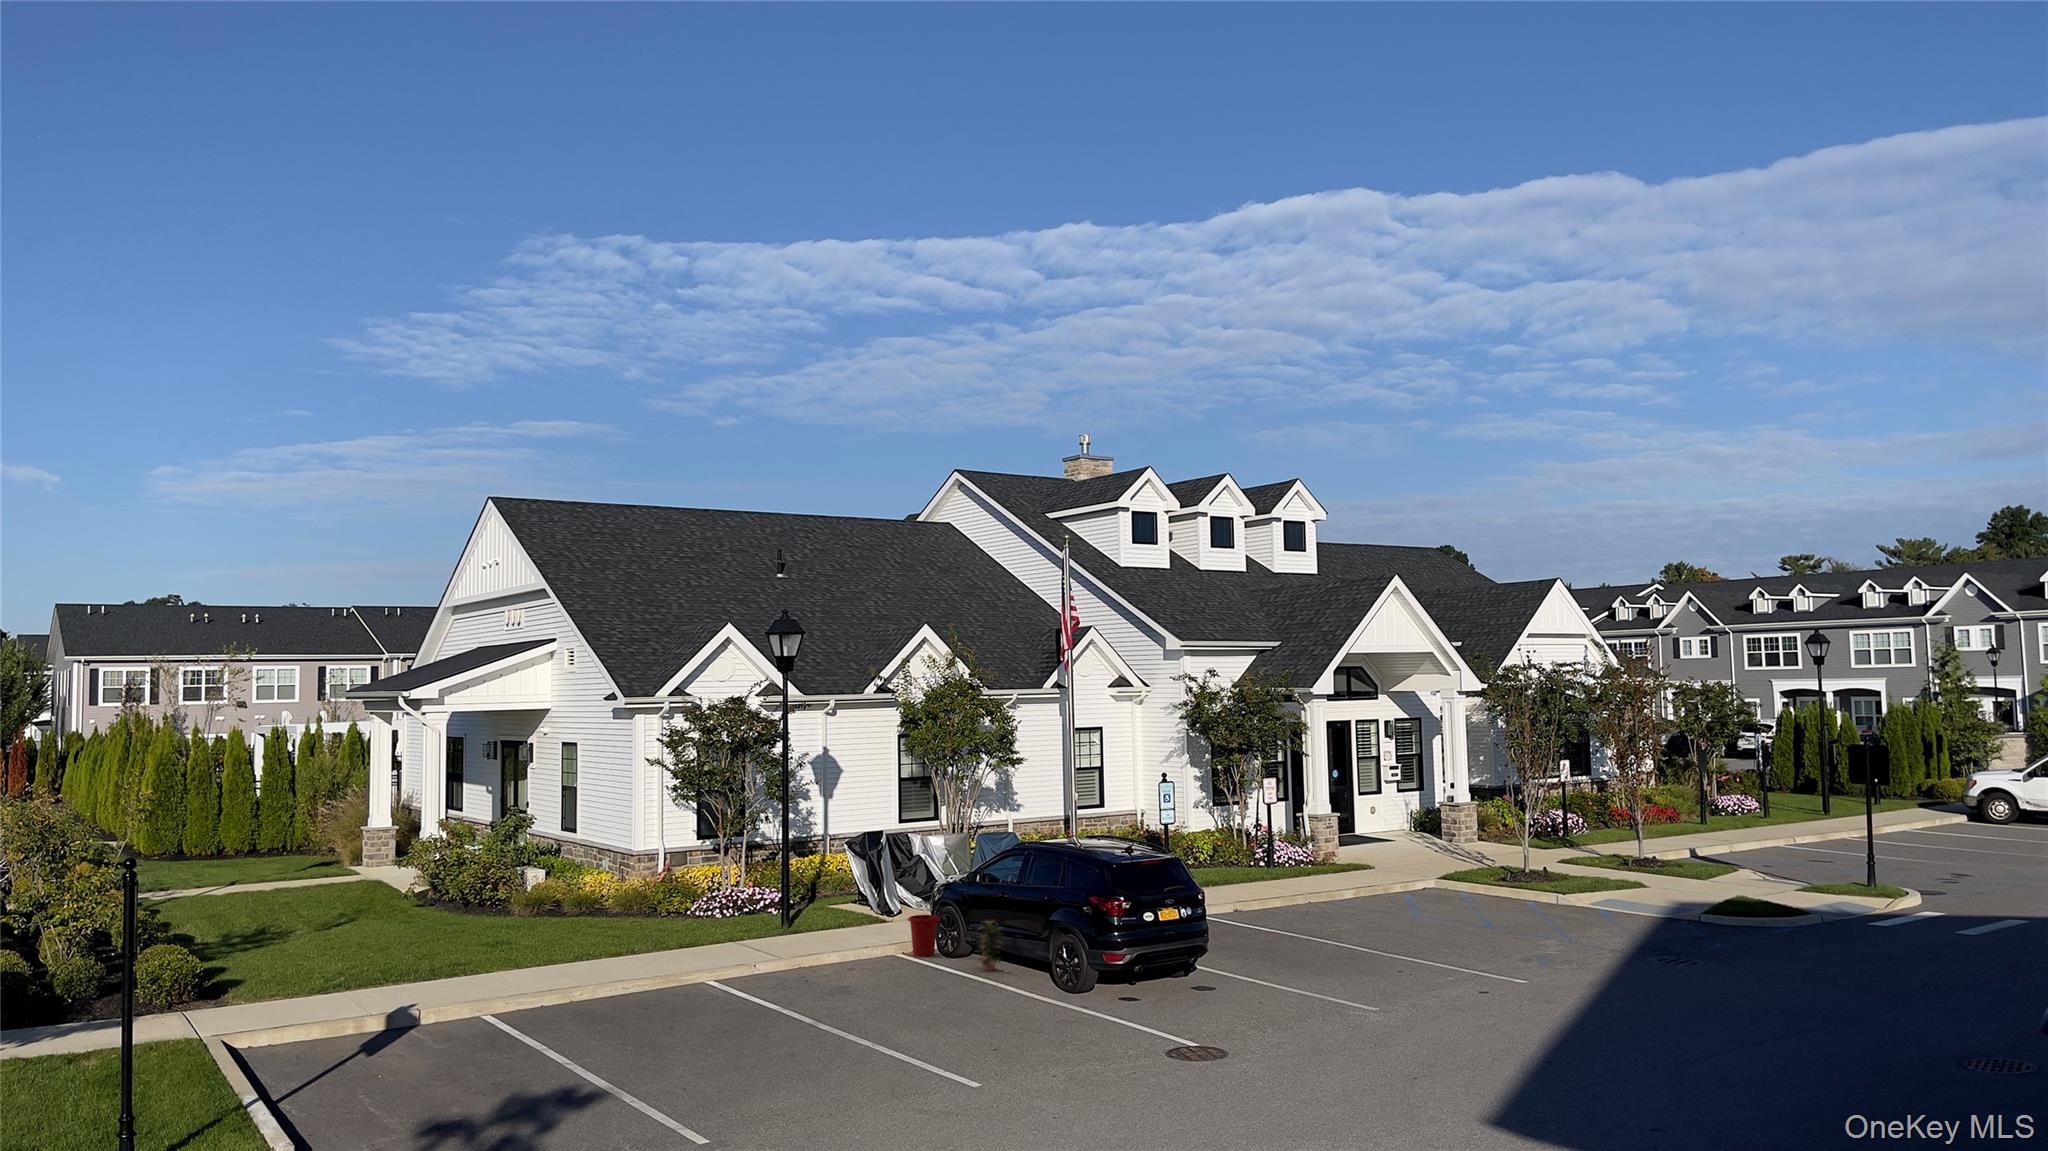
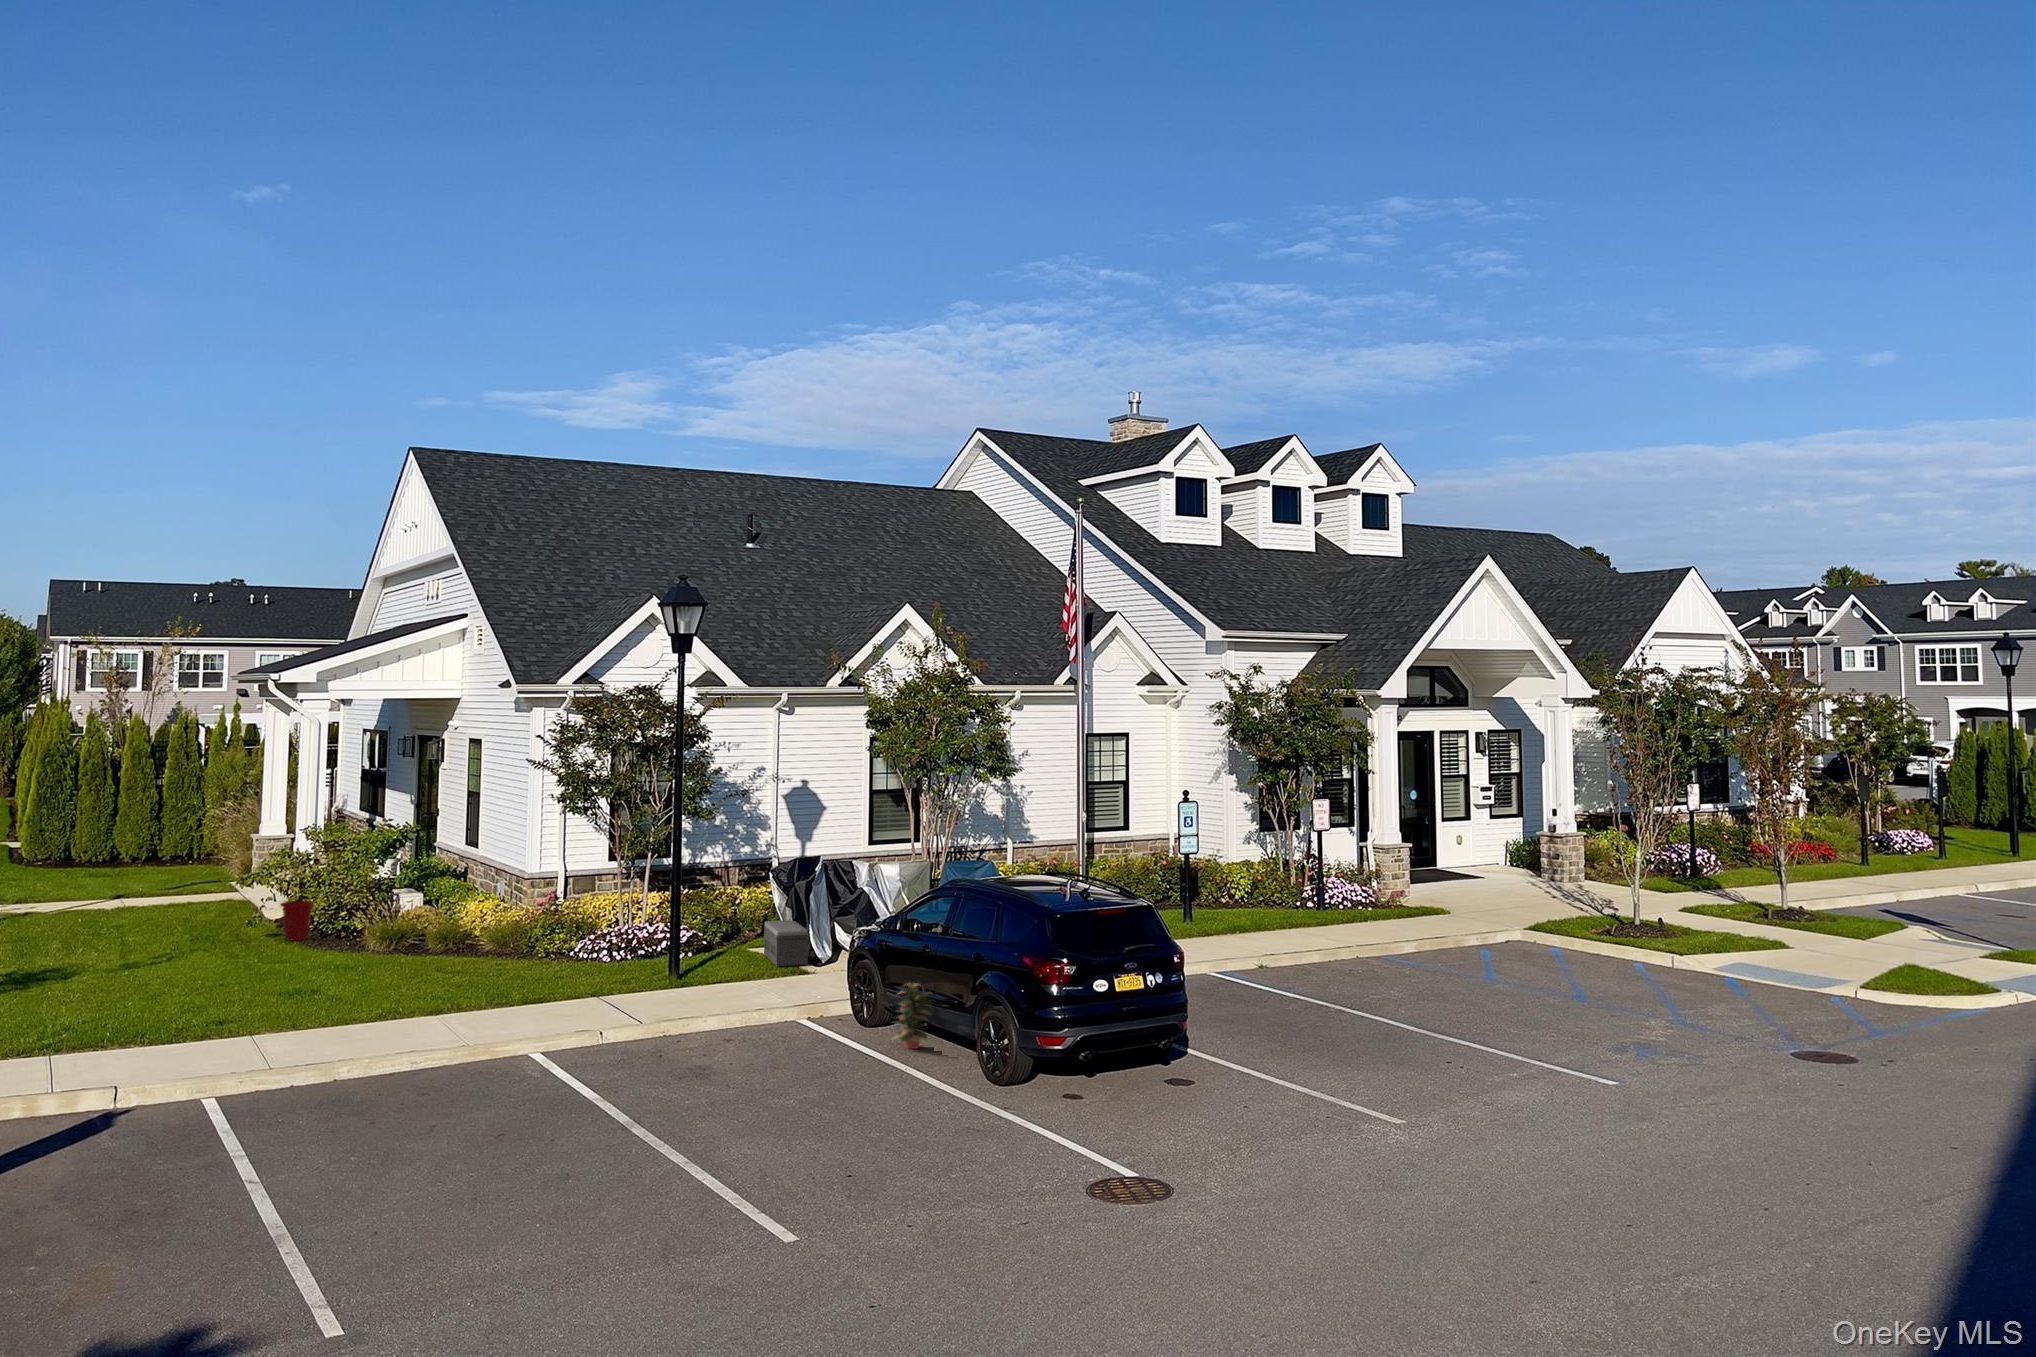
storage bench: none [839,882,878,919] -> present [764,920,808,967]
waste bin: present [908,915,940,957] -> present [281,900,314,941]

